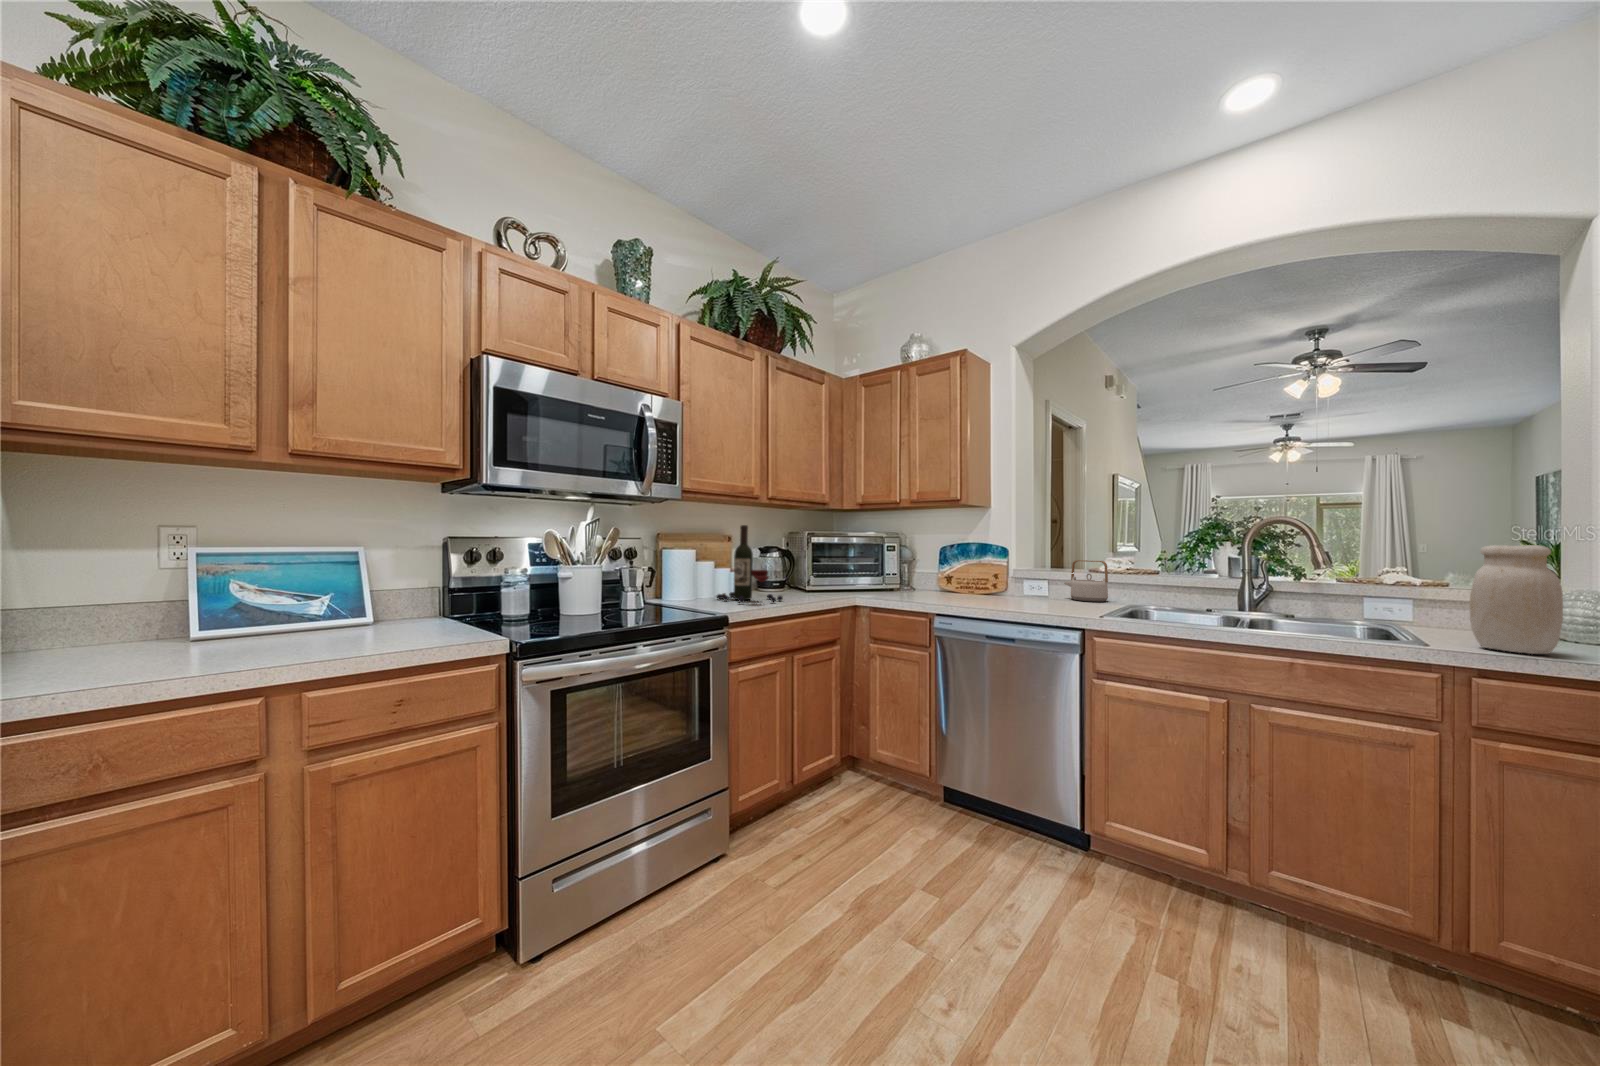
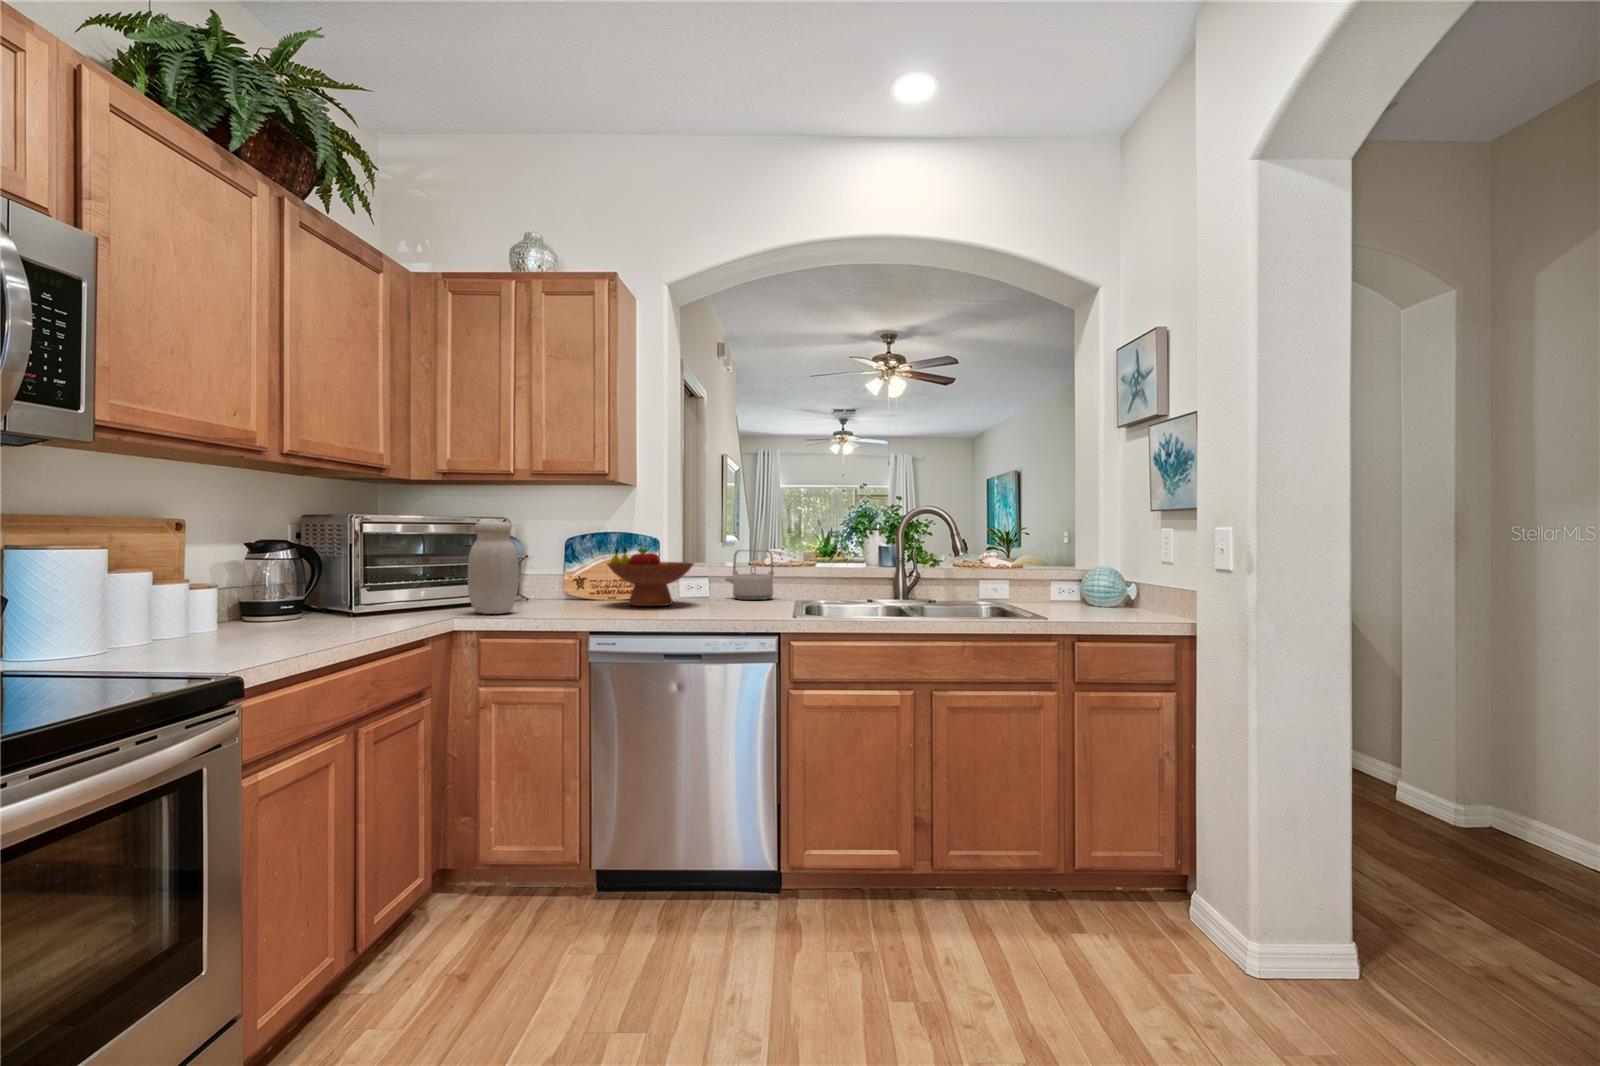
wine bottle: present [717,525,783,603] -> none [186,501,334,645]
jar: present [1469,545,1563,654] -> present [468,522,518,614]
fruit bowl: none [962,555,1031,600] -> present [607,547,694,606]

